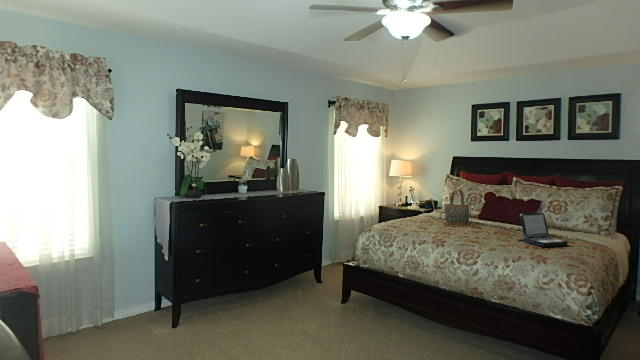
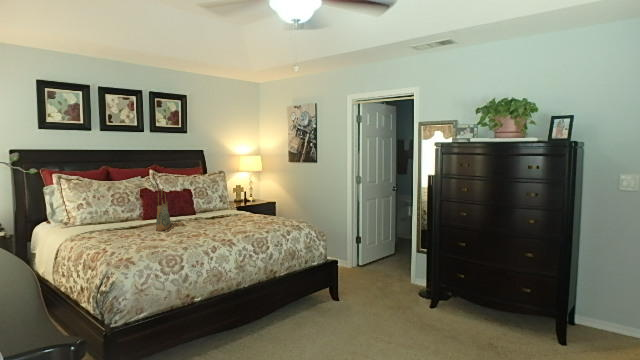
laptop: present [517,213,567,247] -> none [239,197,269,223]

